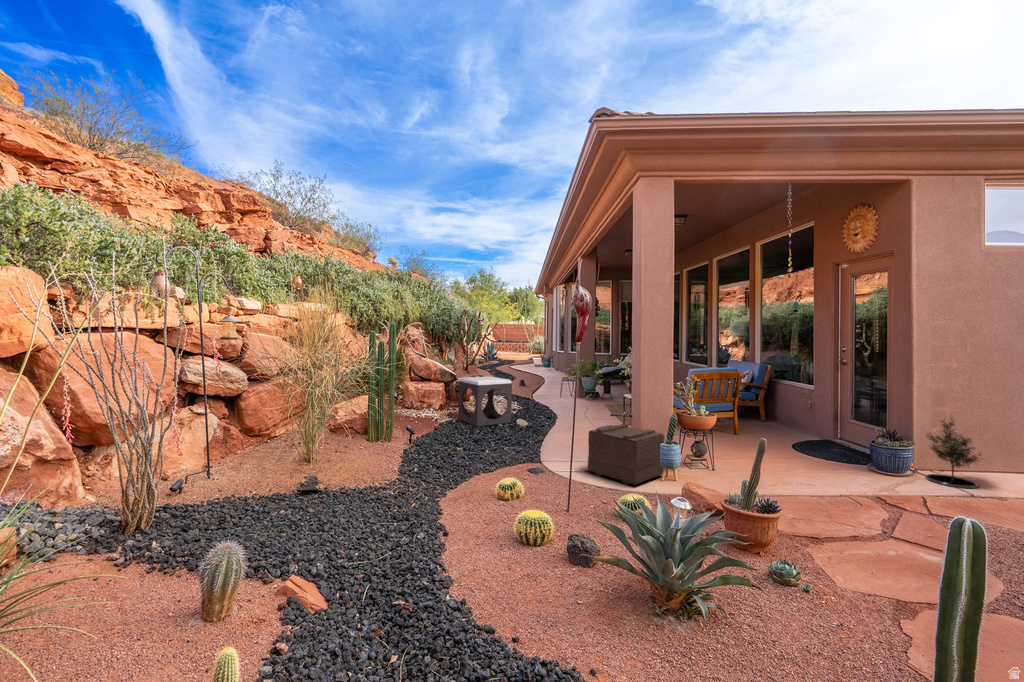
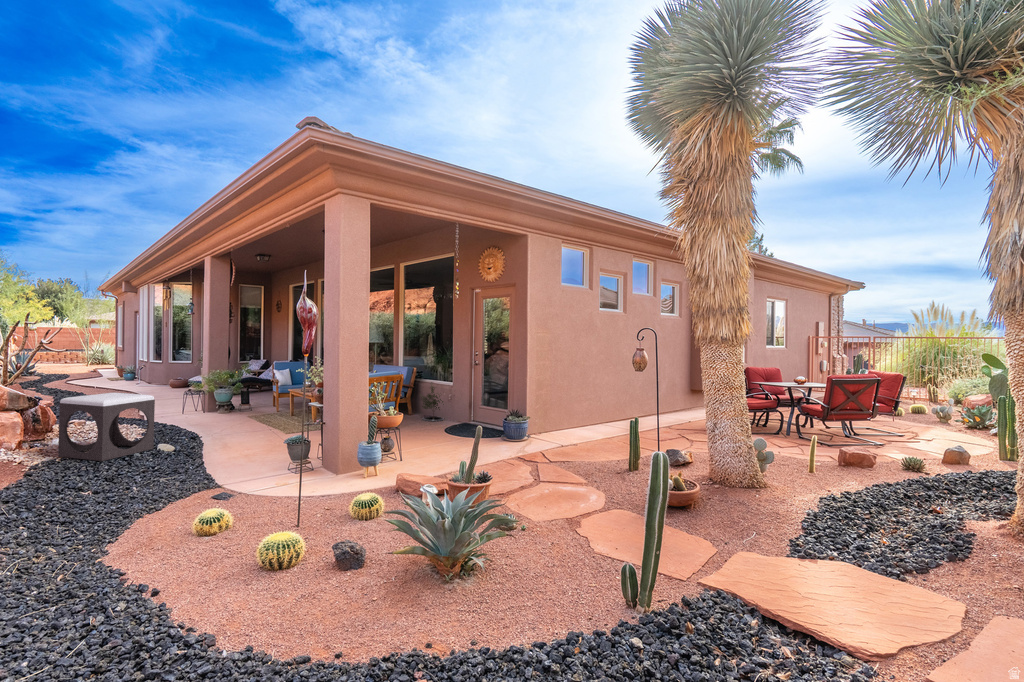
potted tree: present [925,419,982,488] -> present [422,386,444,421]
wooden crate: present [588,424,664,485] -> none [293,432,368,489]

